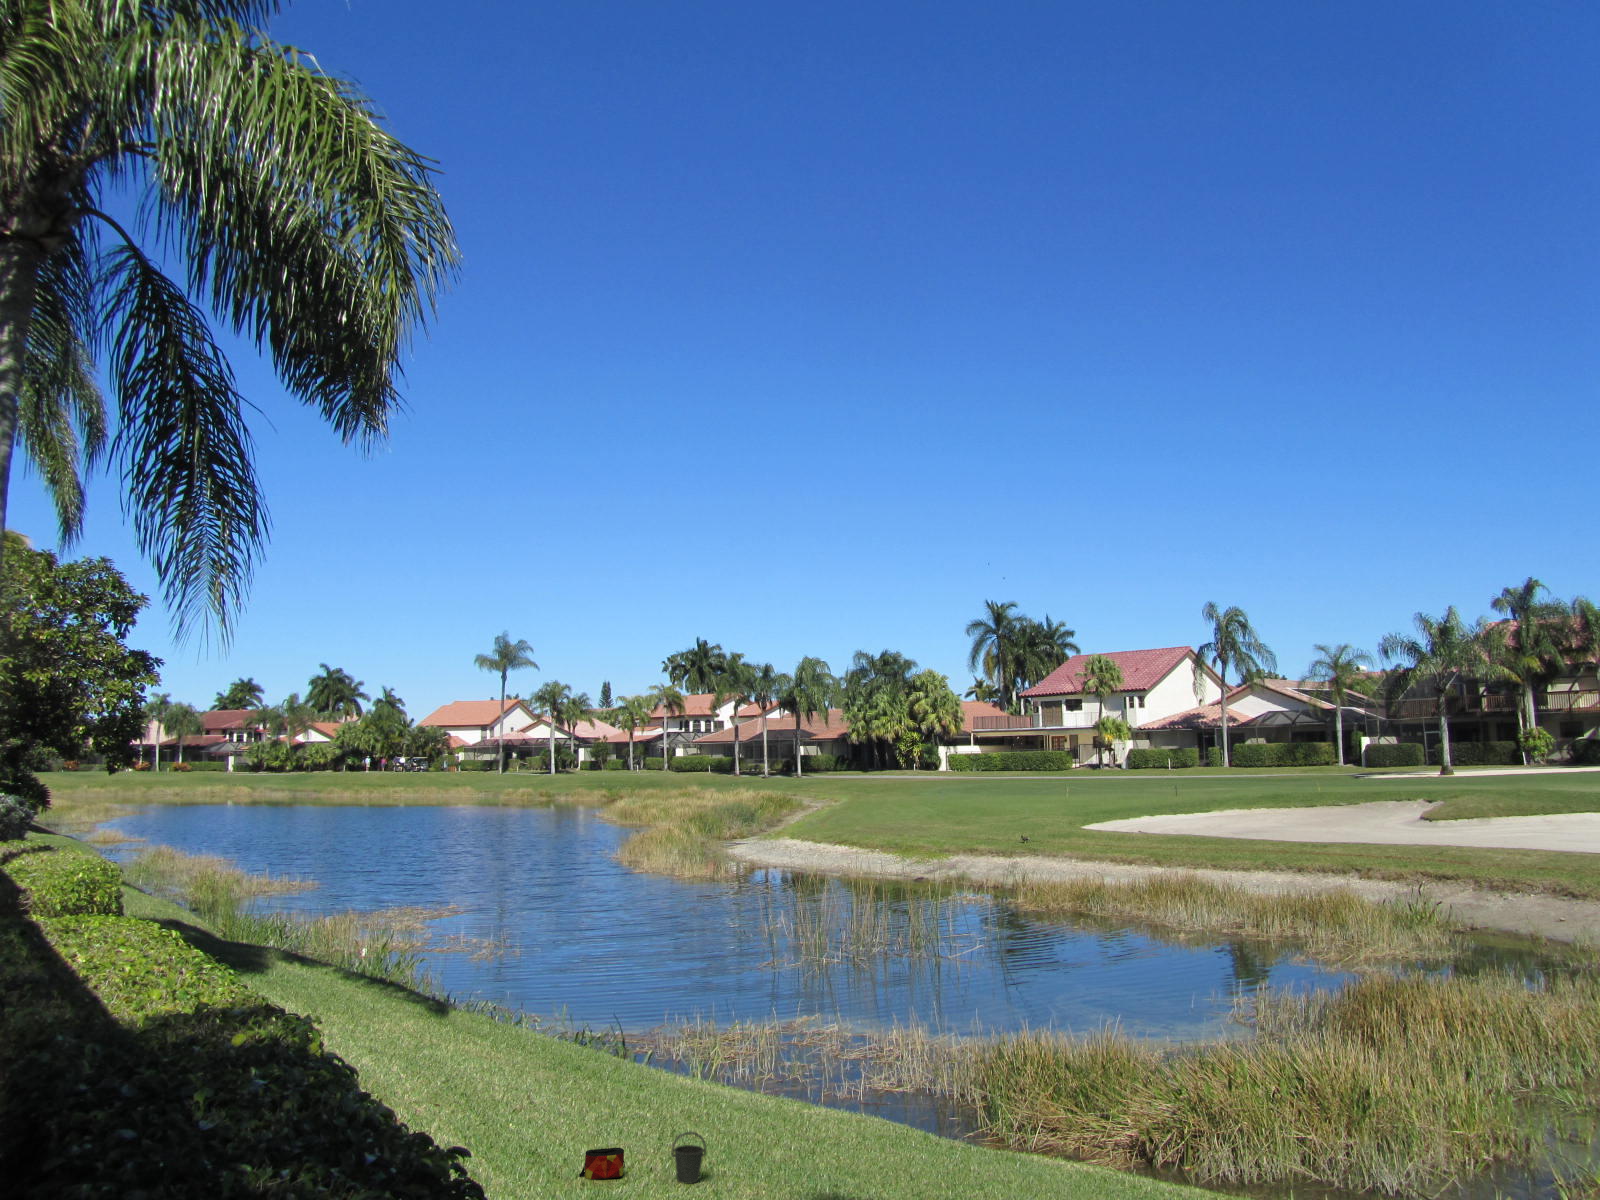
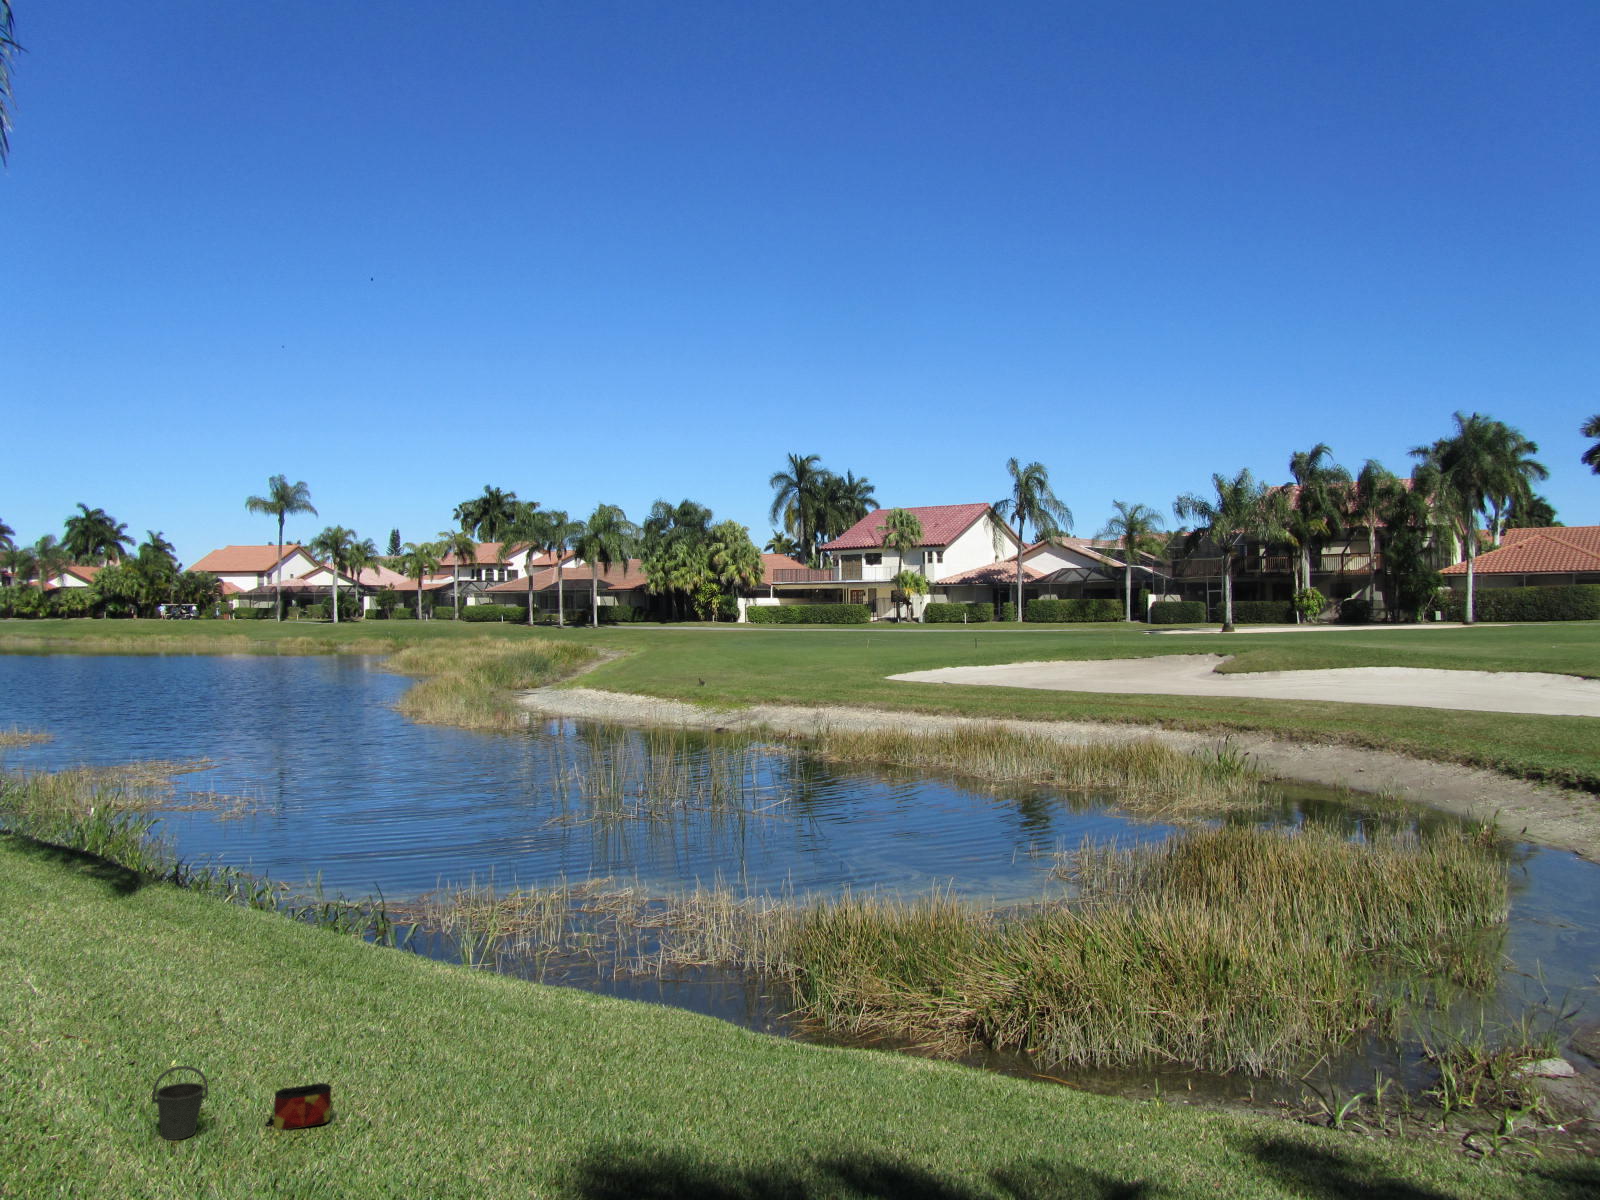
bucket: present [672,1132,706,1184] -> present [152,1066,208,1140]

